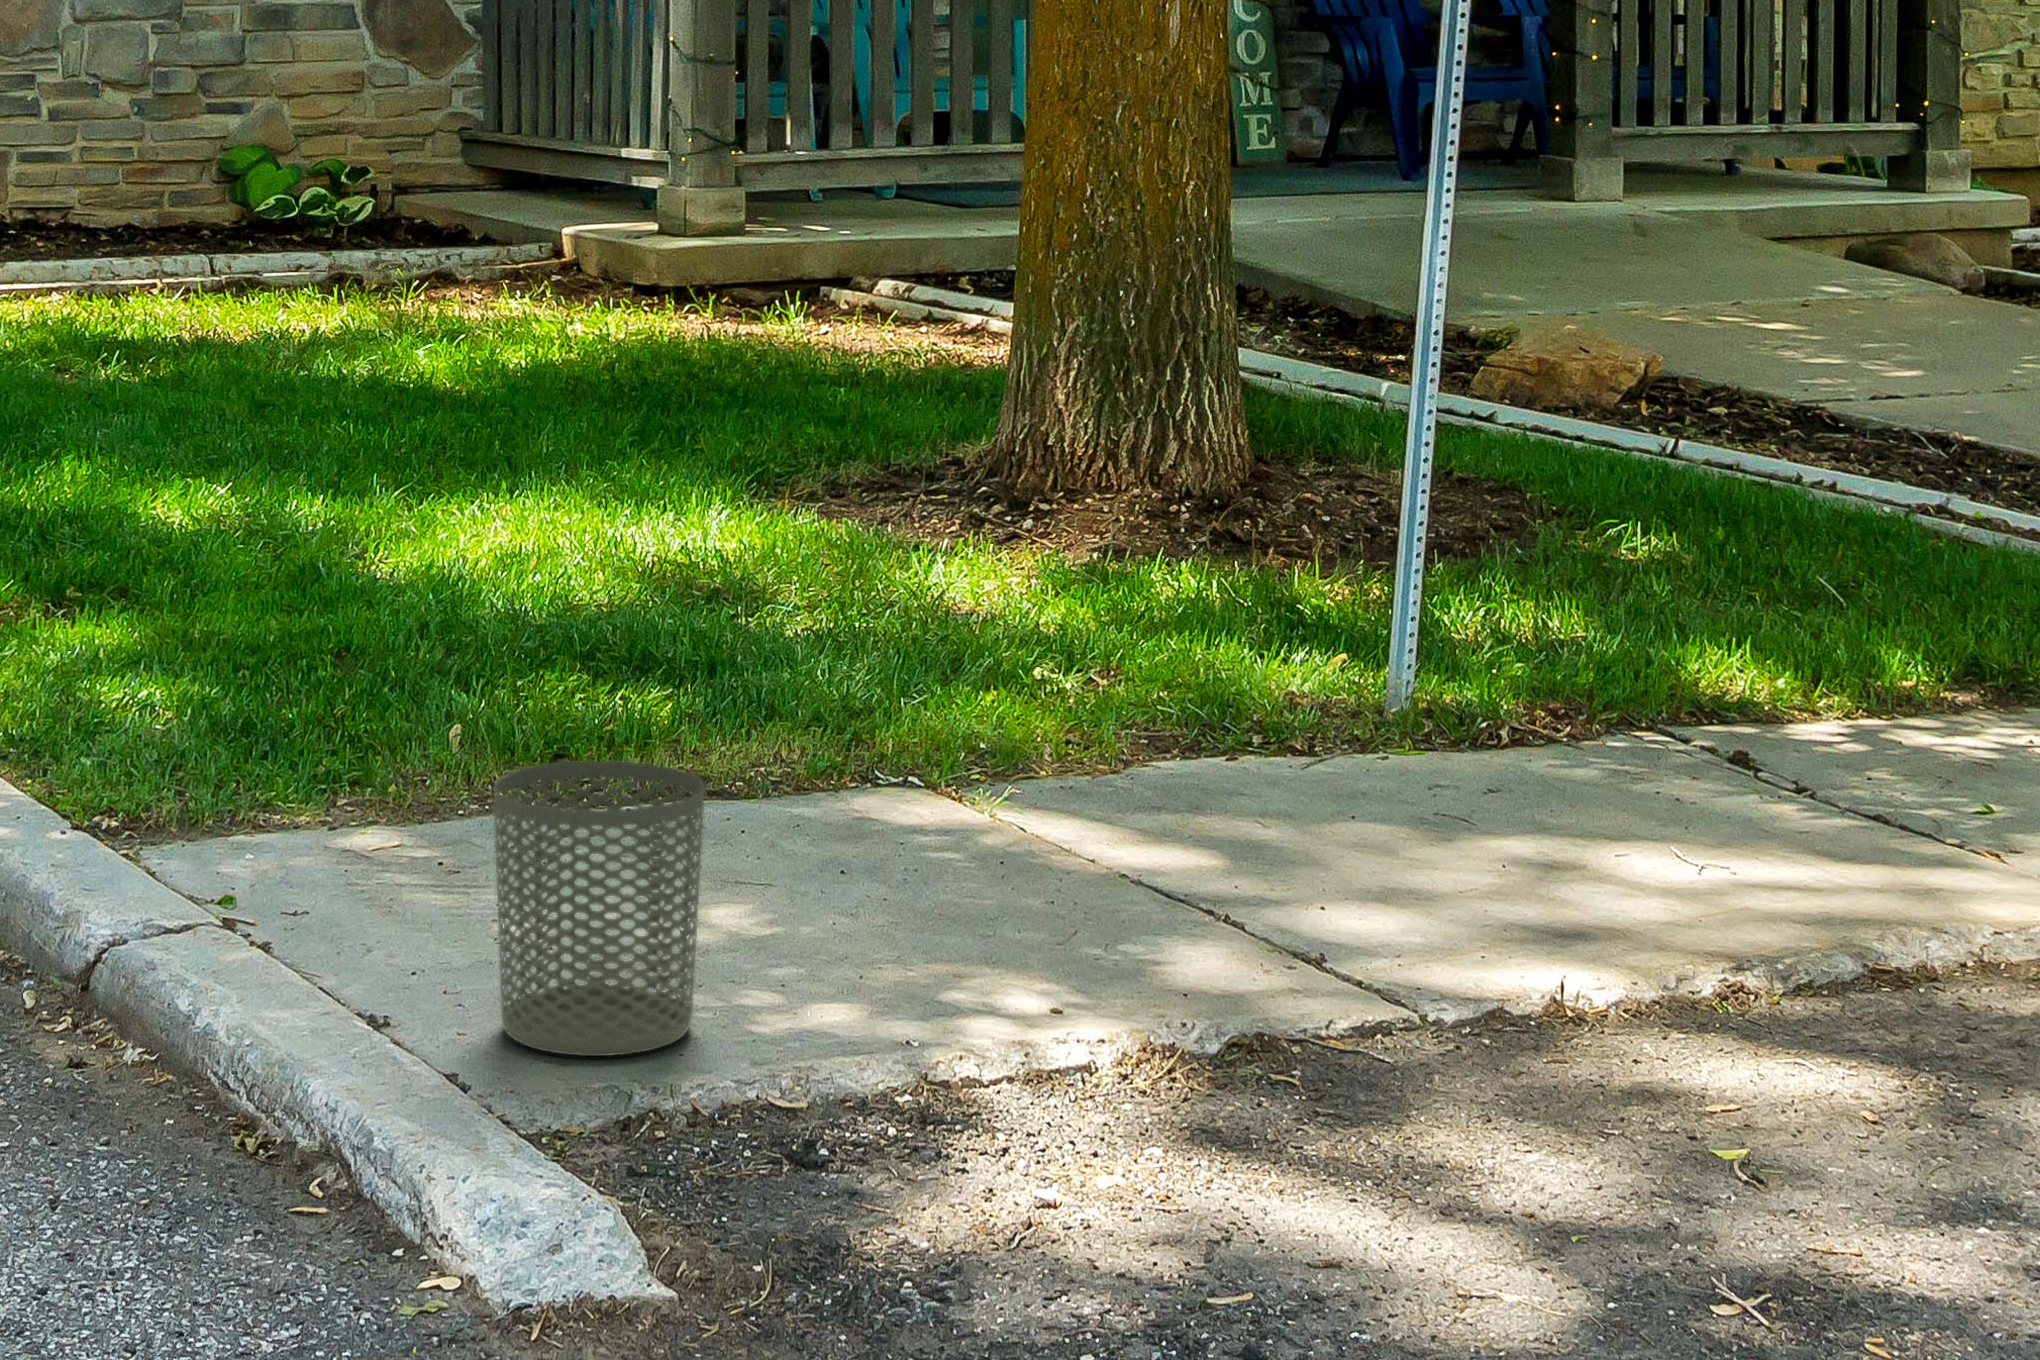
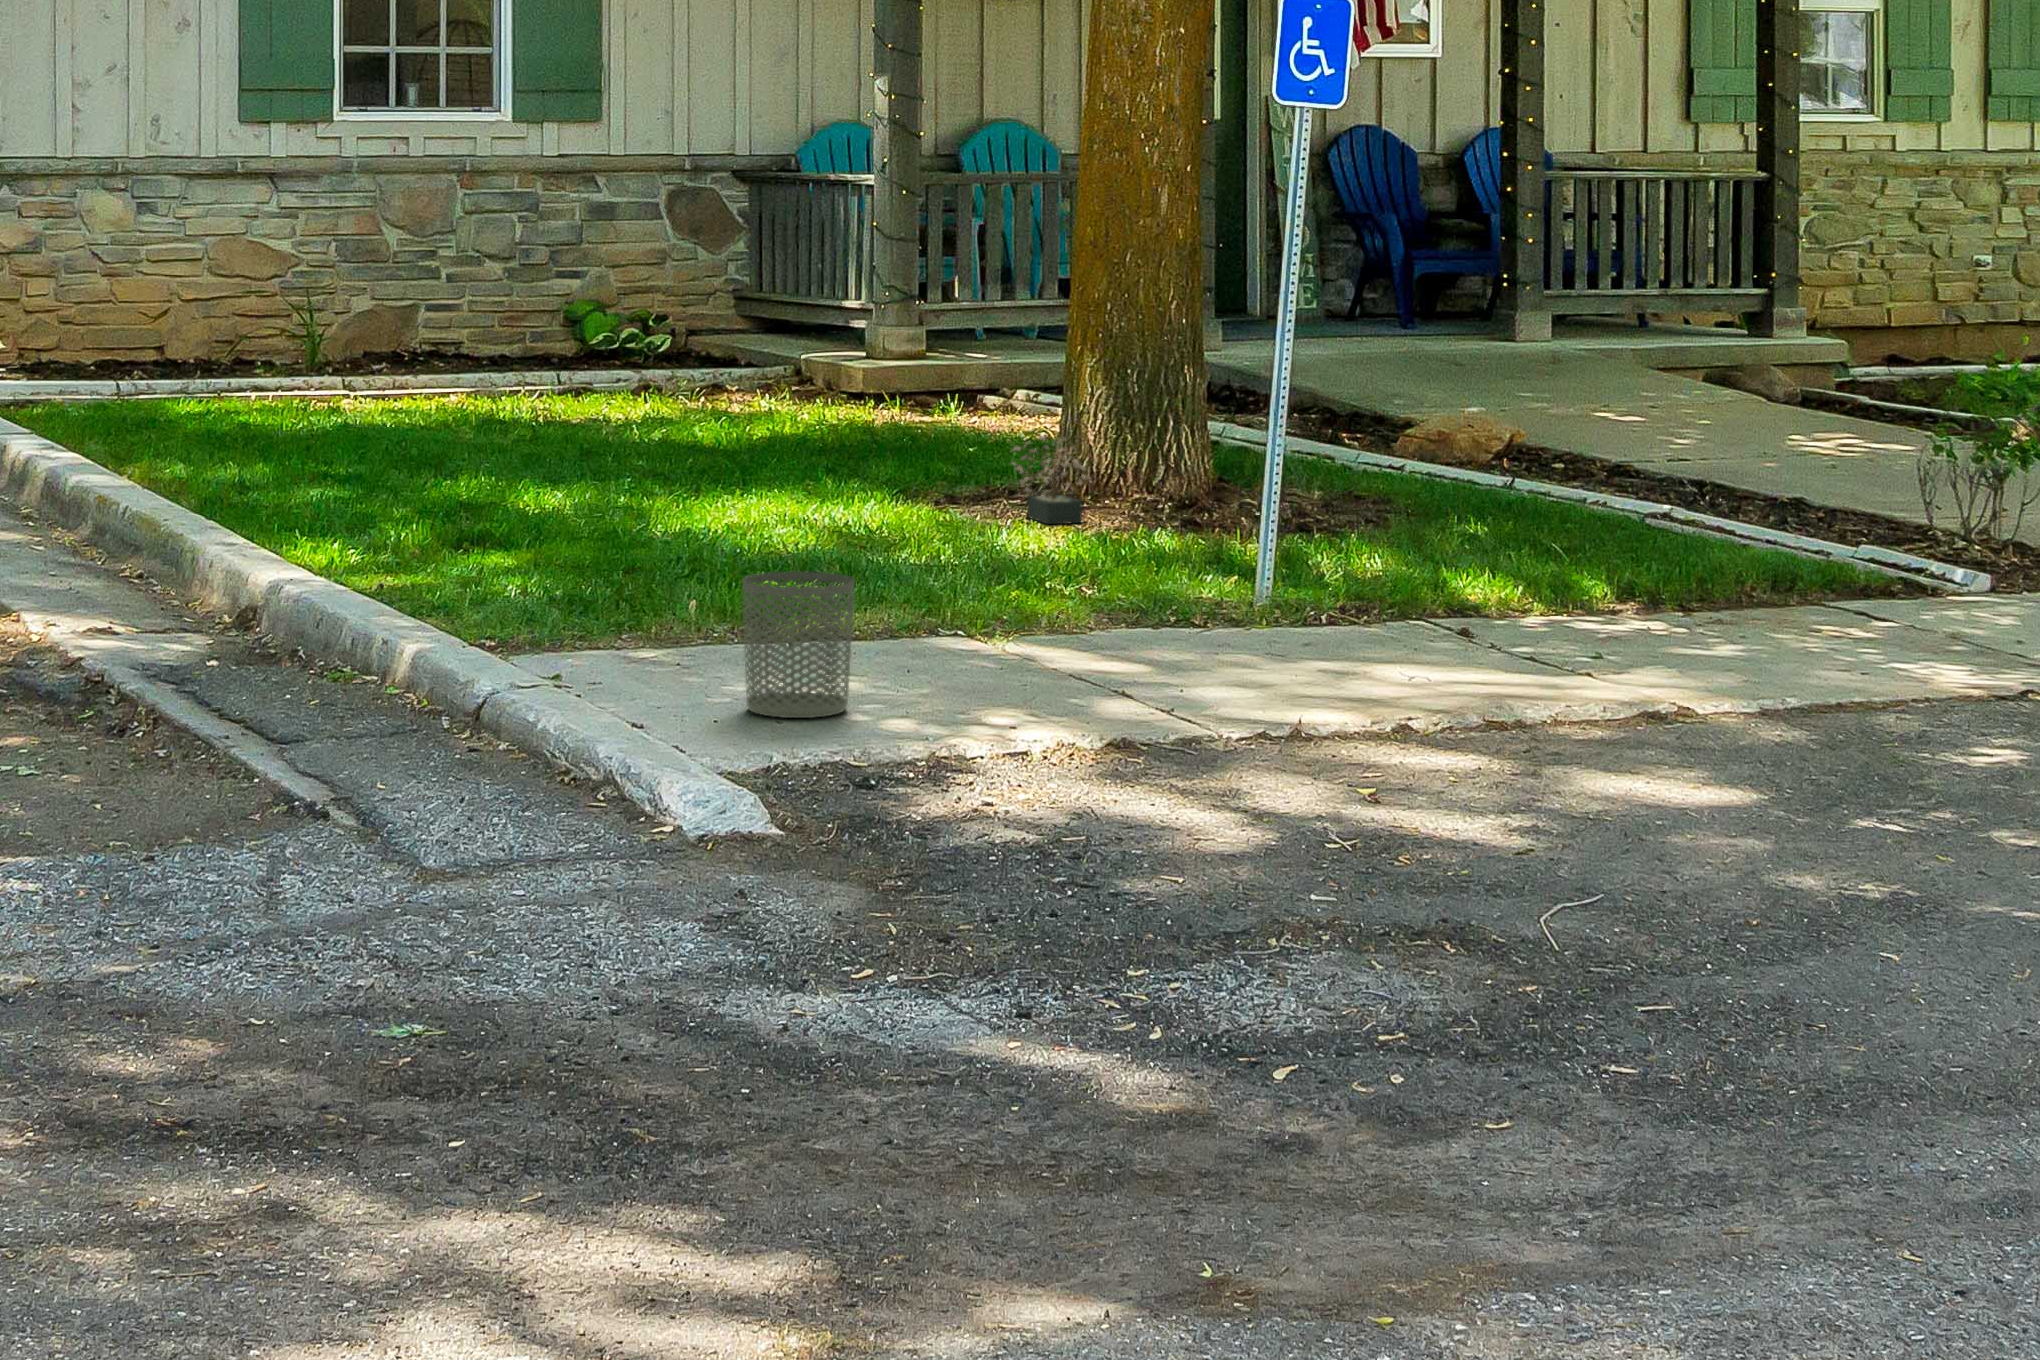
decorative plant: none [917,411,1055,563] -> present [1013,435,1091,524]

